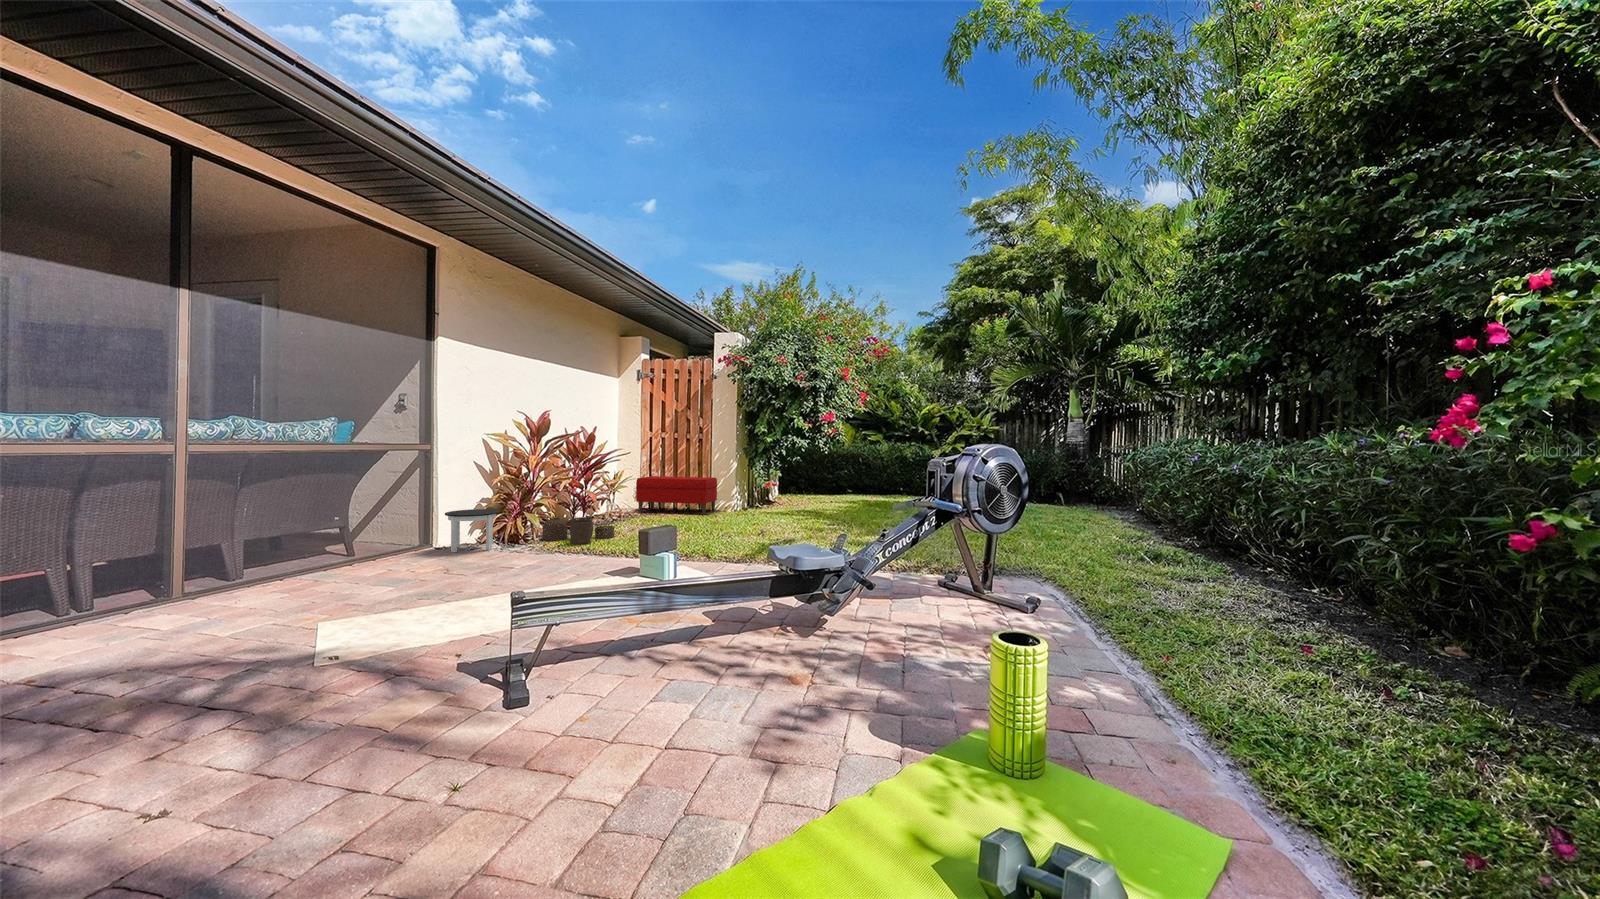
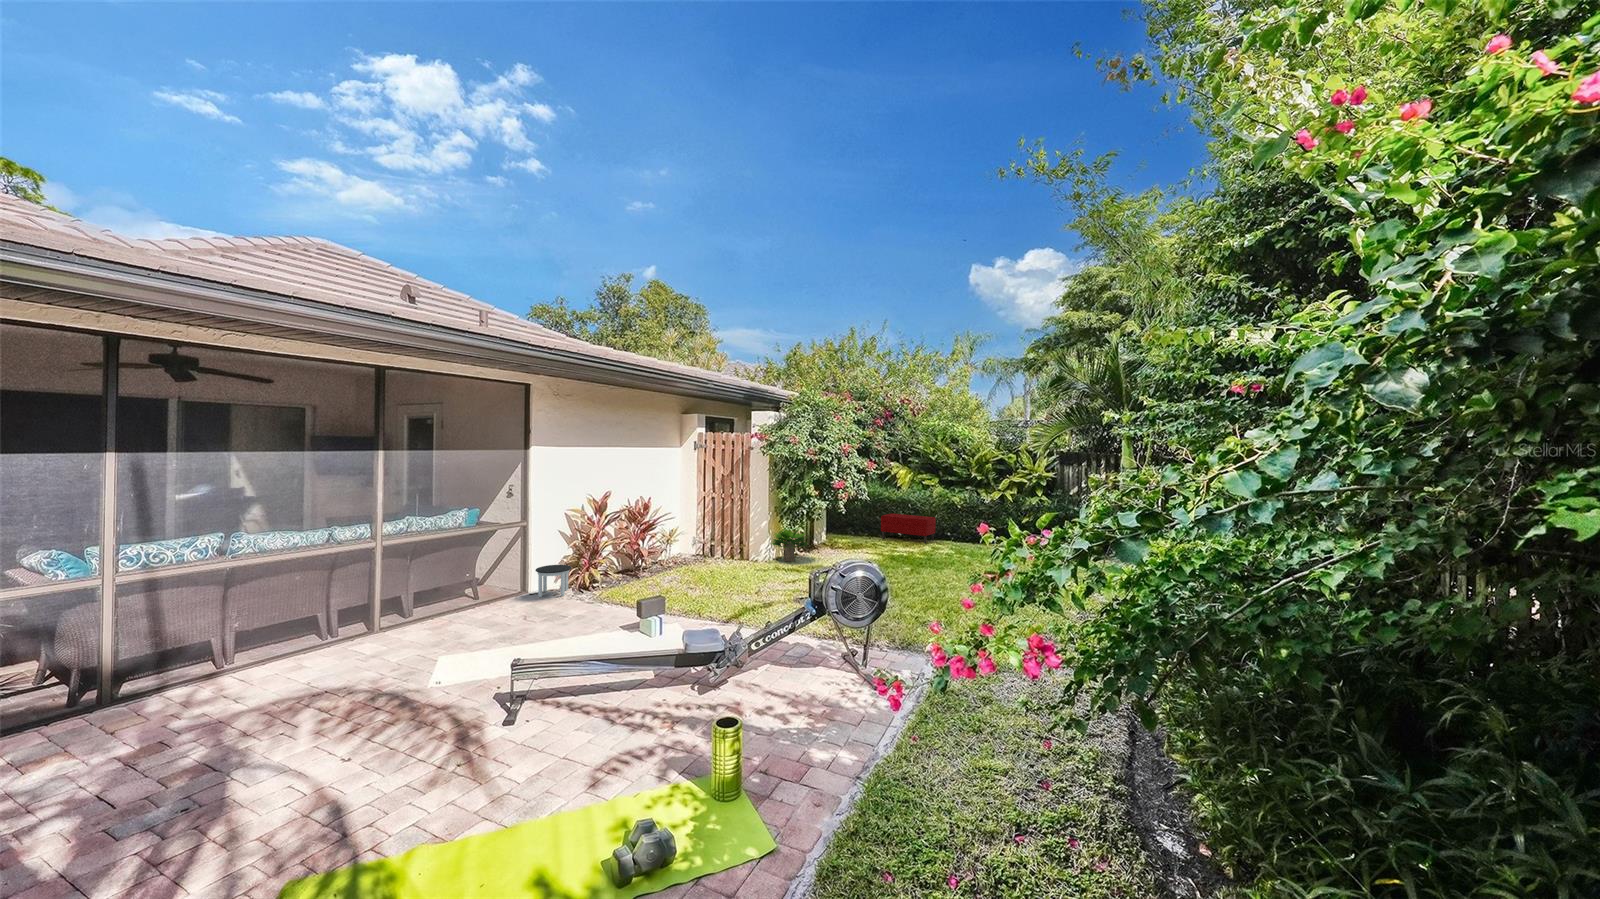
potted plant: none [738,470,787,512] -> present [771,529,807,562]
bench: present [636,476,717,515] -> present [881,513,936,543]
woven basket: present [542,516,615,544] -> none [603,569,654,593]

